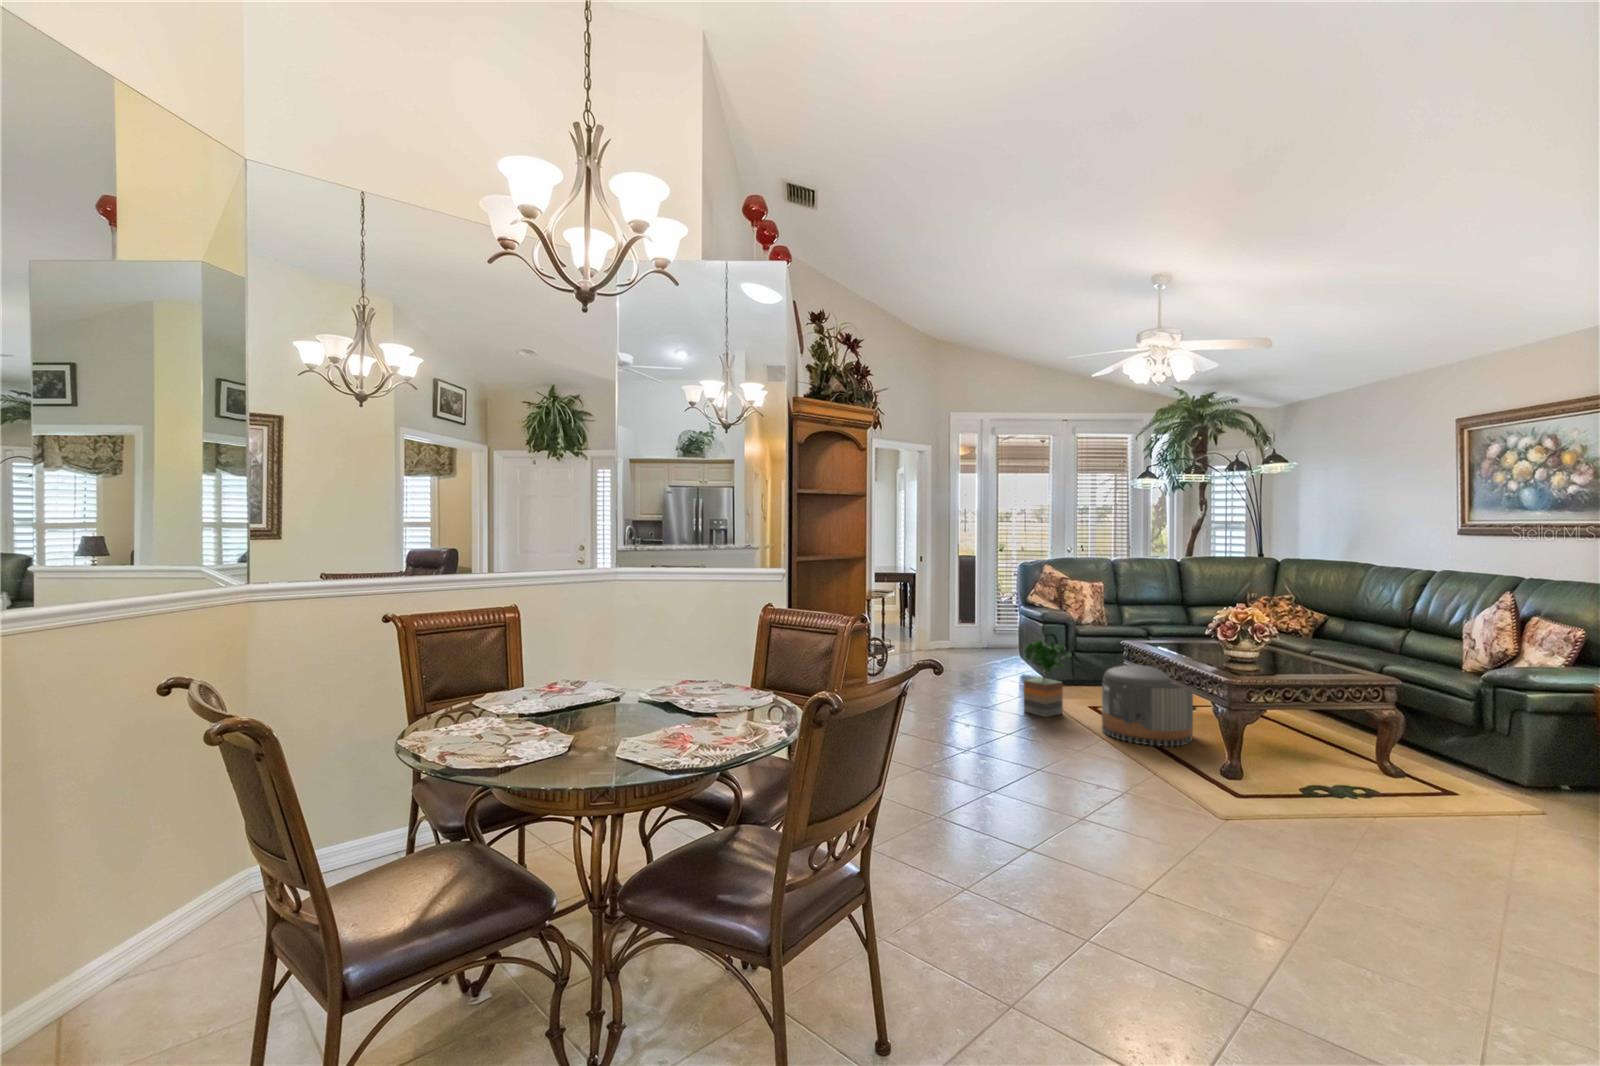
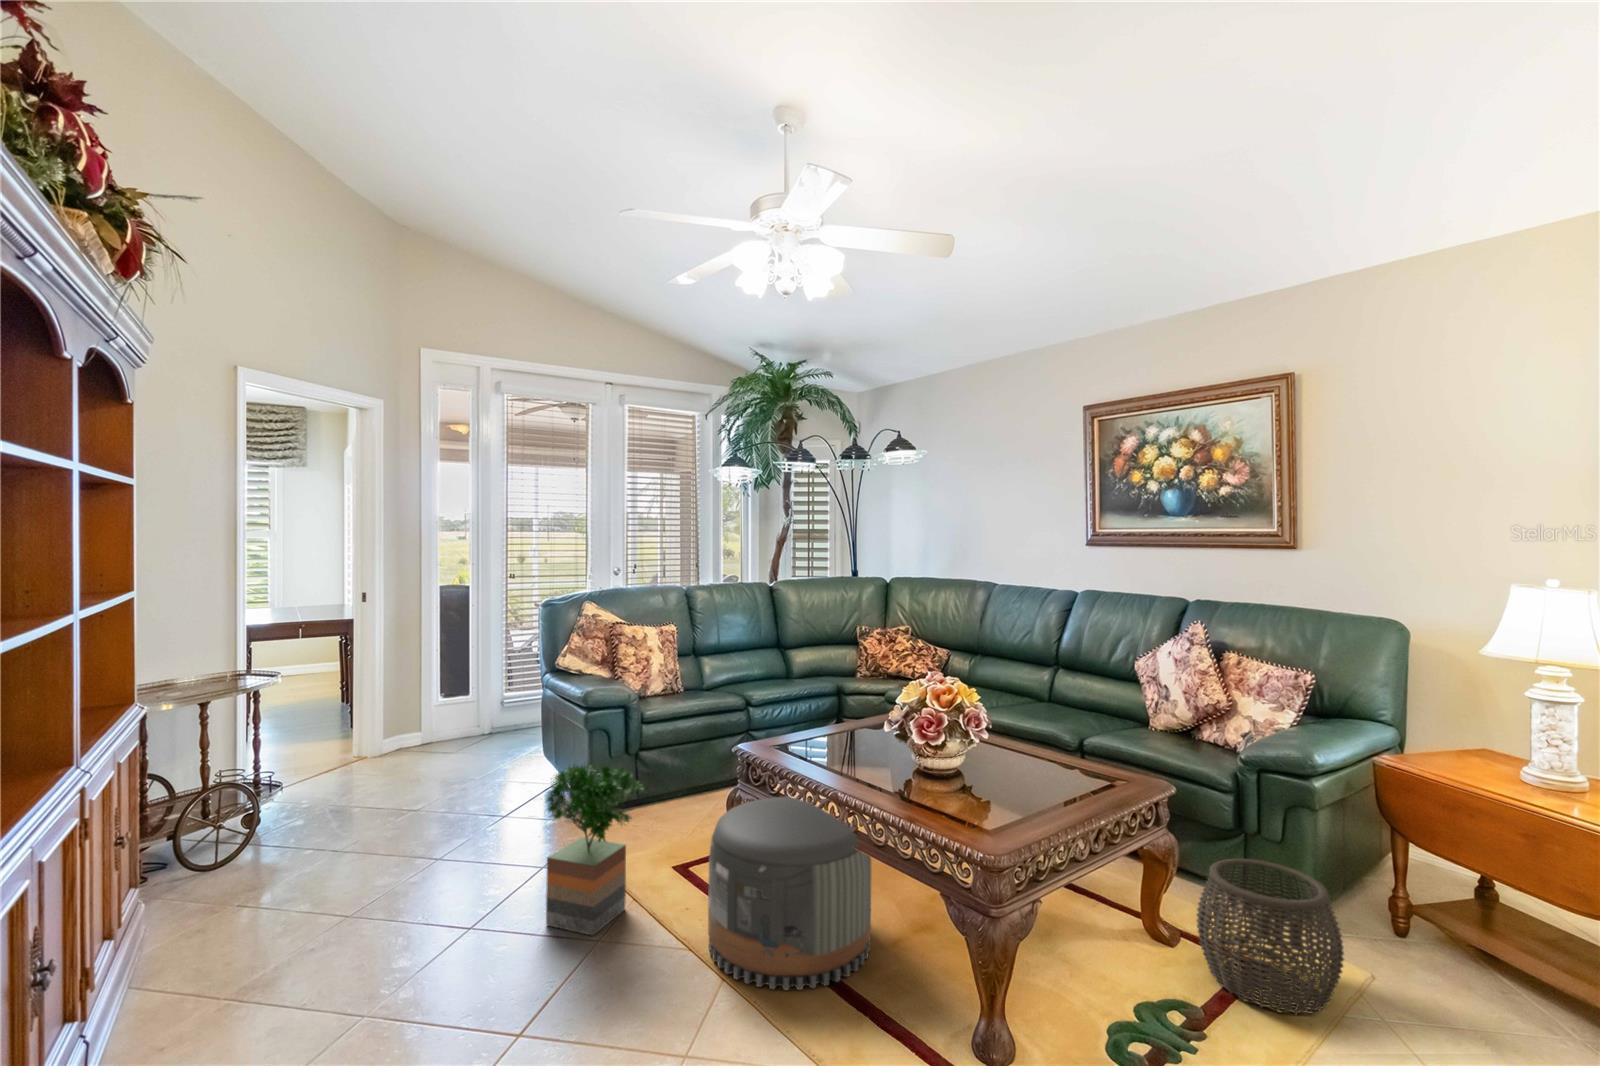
woven basket: none [1398,722,1499,803] -> present [1196,859,1344,1015]

